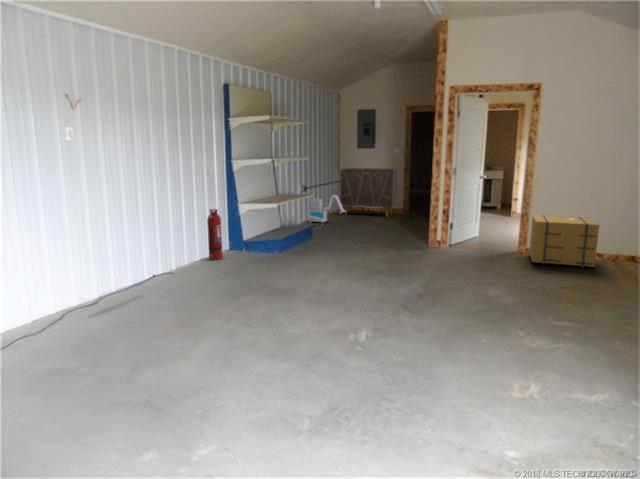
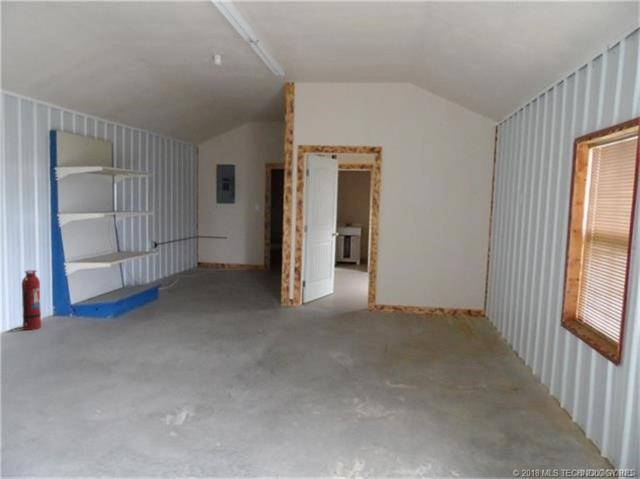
cabinet: present [340,168,397,216] -> none [197,223,258,274]
vacuum cleaner: present [308,195,345,223] -> none [159,252,201,282]
cardboard box: present [530,215,599,268] -> none [377,272,436,323]

